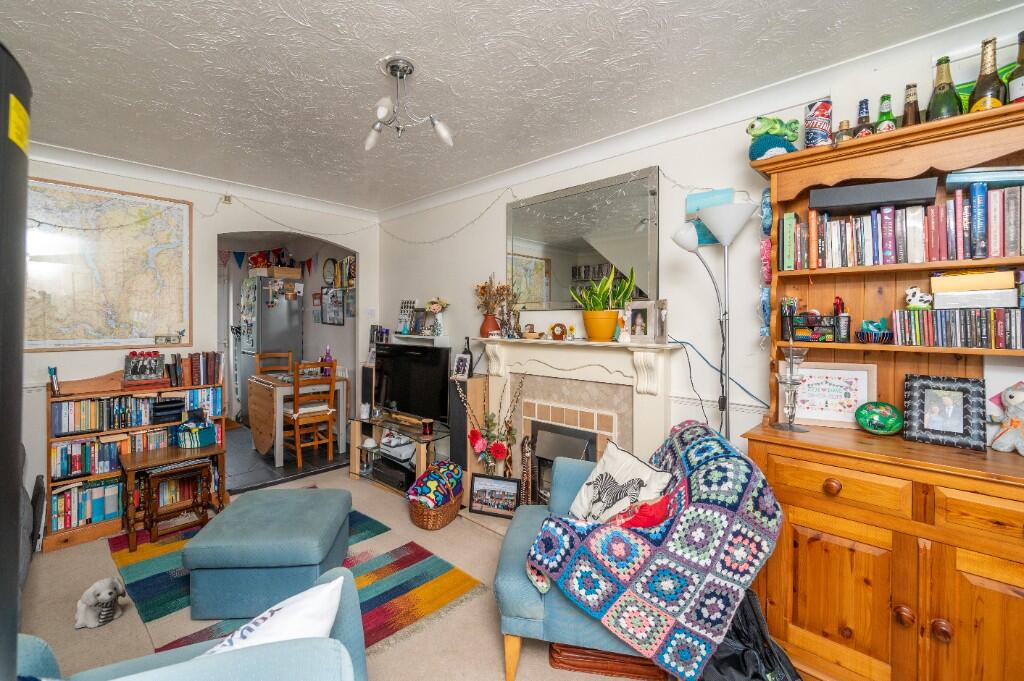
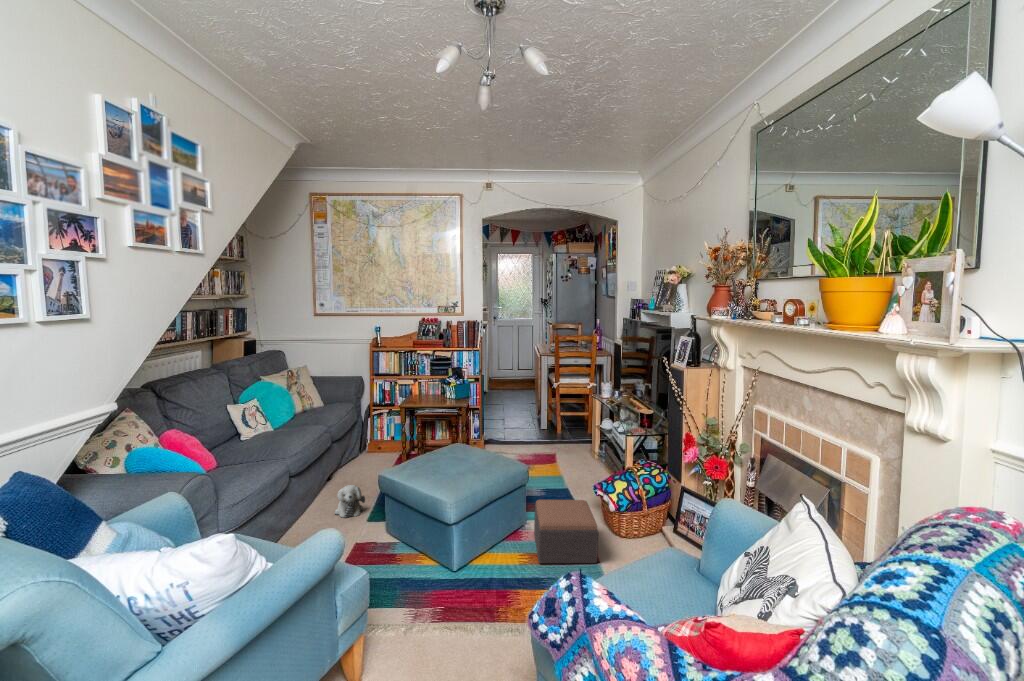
footstool: none [367,505,438,571] -> present [534,500,598,563]

